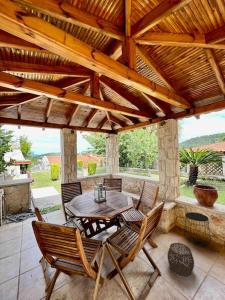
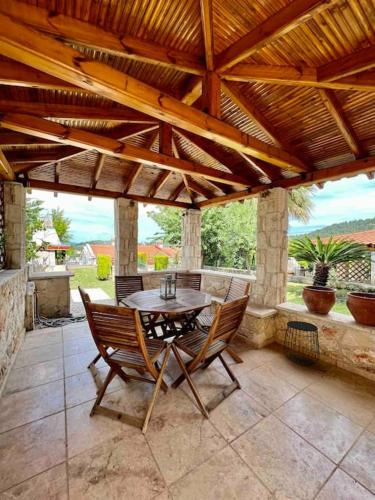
woven basket: present [167,243,194,277] -> none [253,354,287,393]

